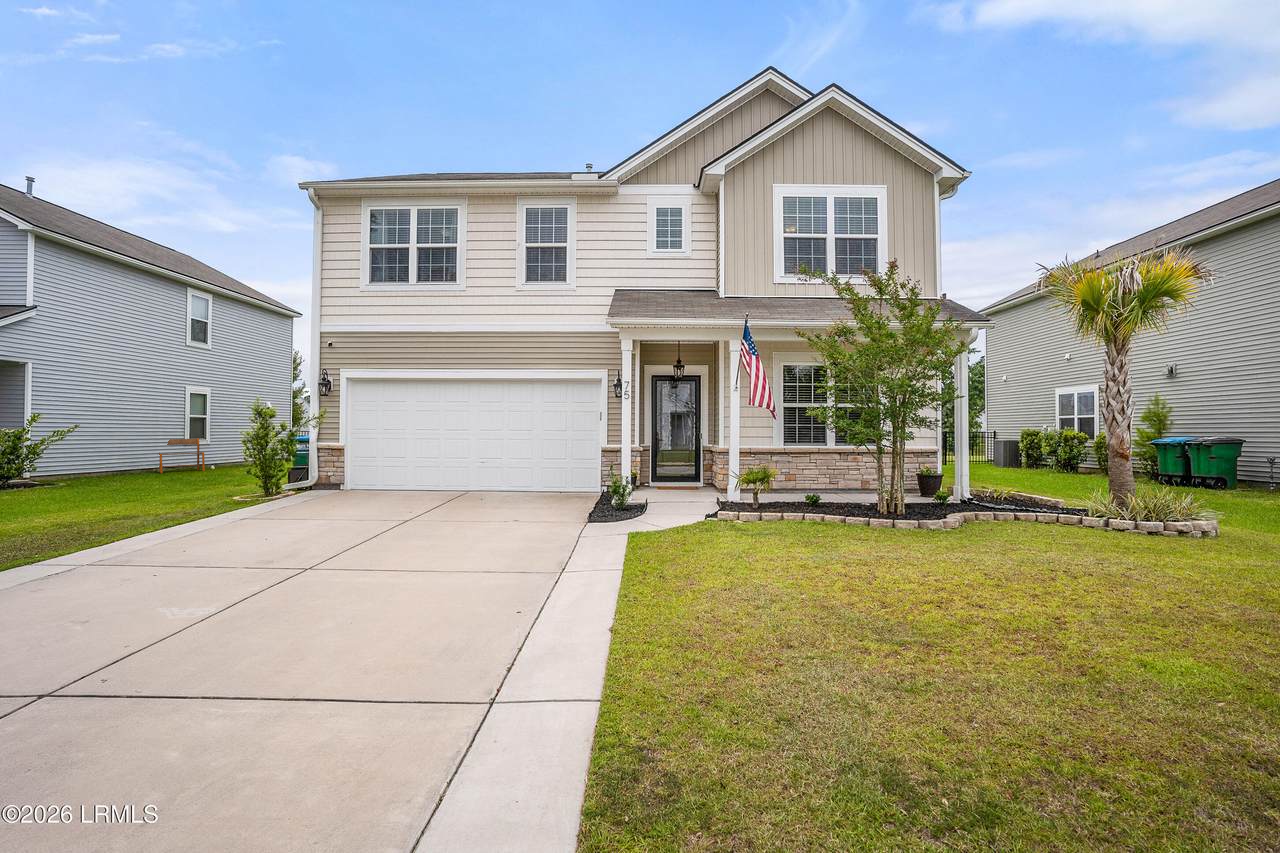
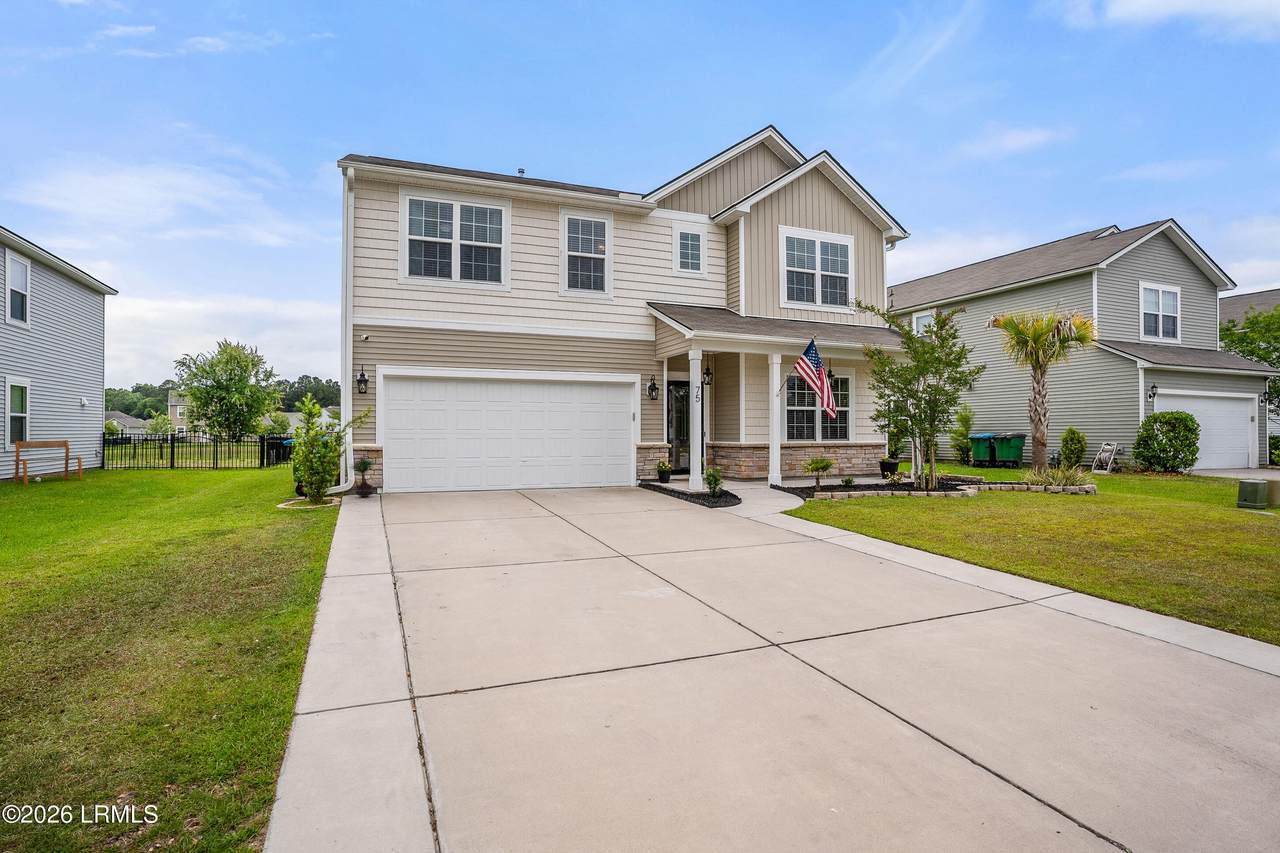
potted tree: none [303,453,332,494] -> present [352,457,375,497]

